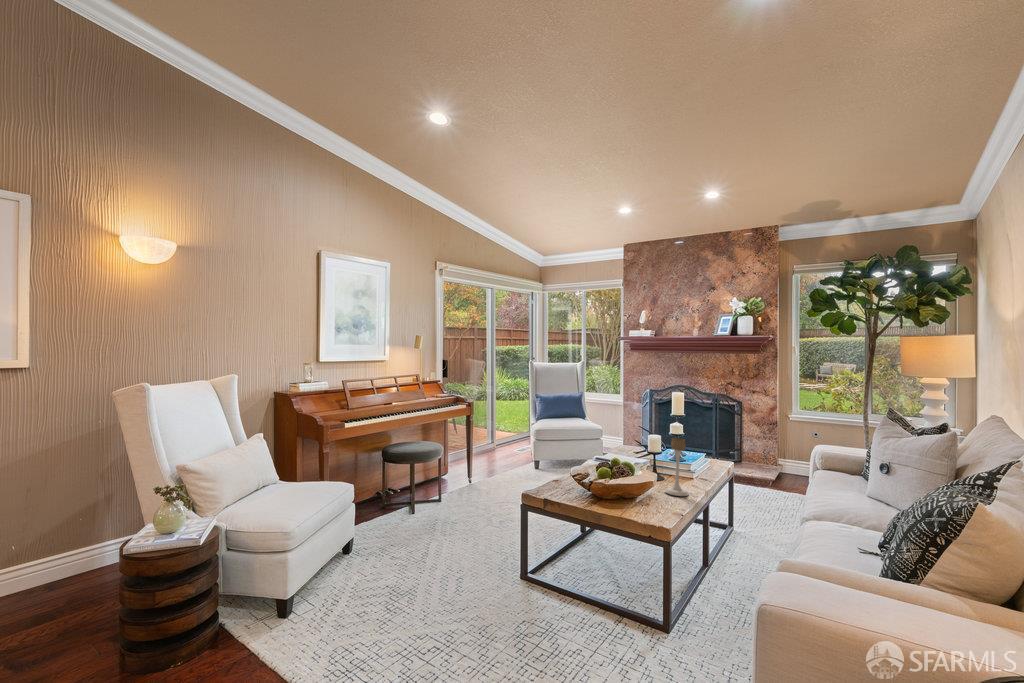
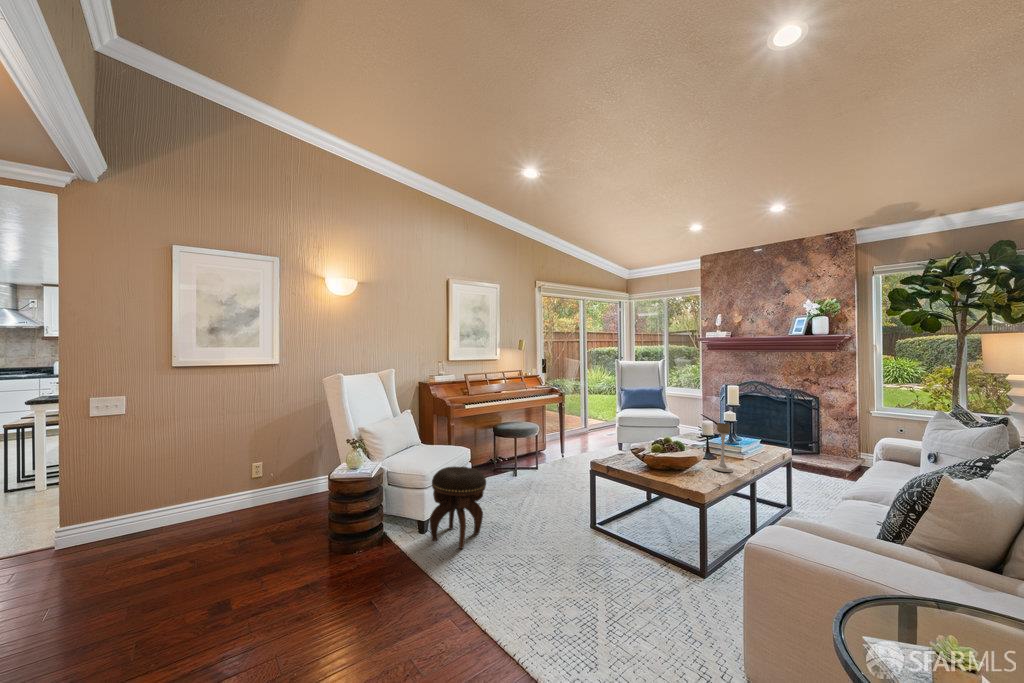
footstool: none [297,514,384,638] -> present [430,467,486,549]

